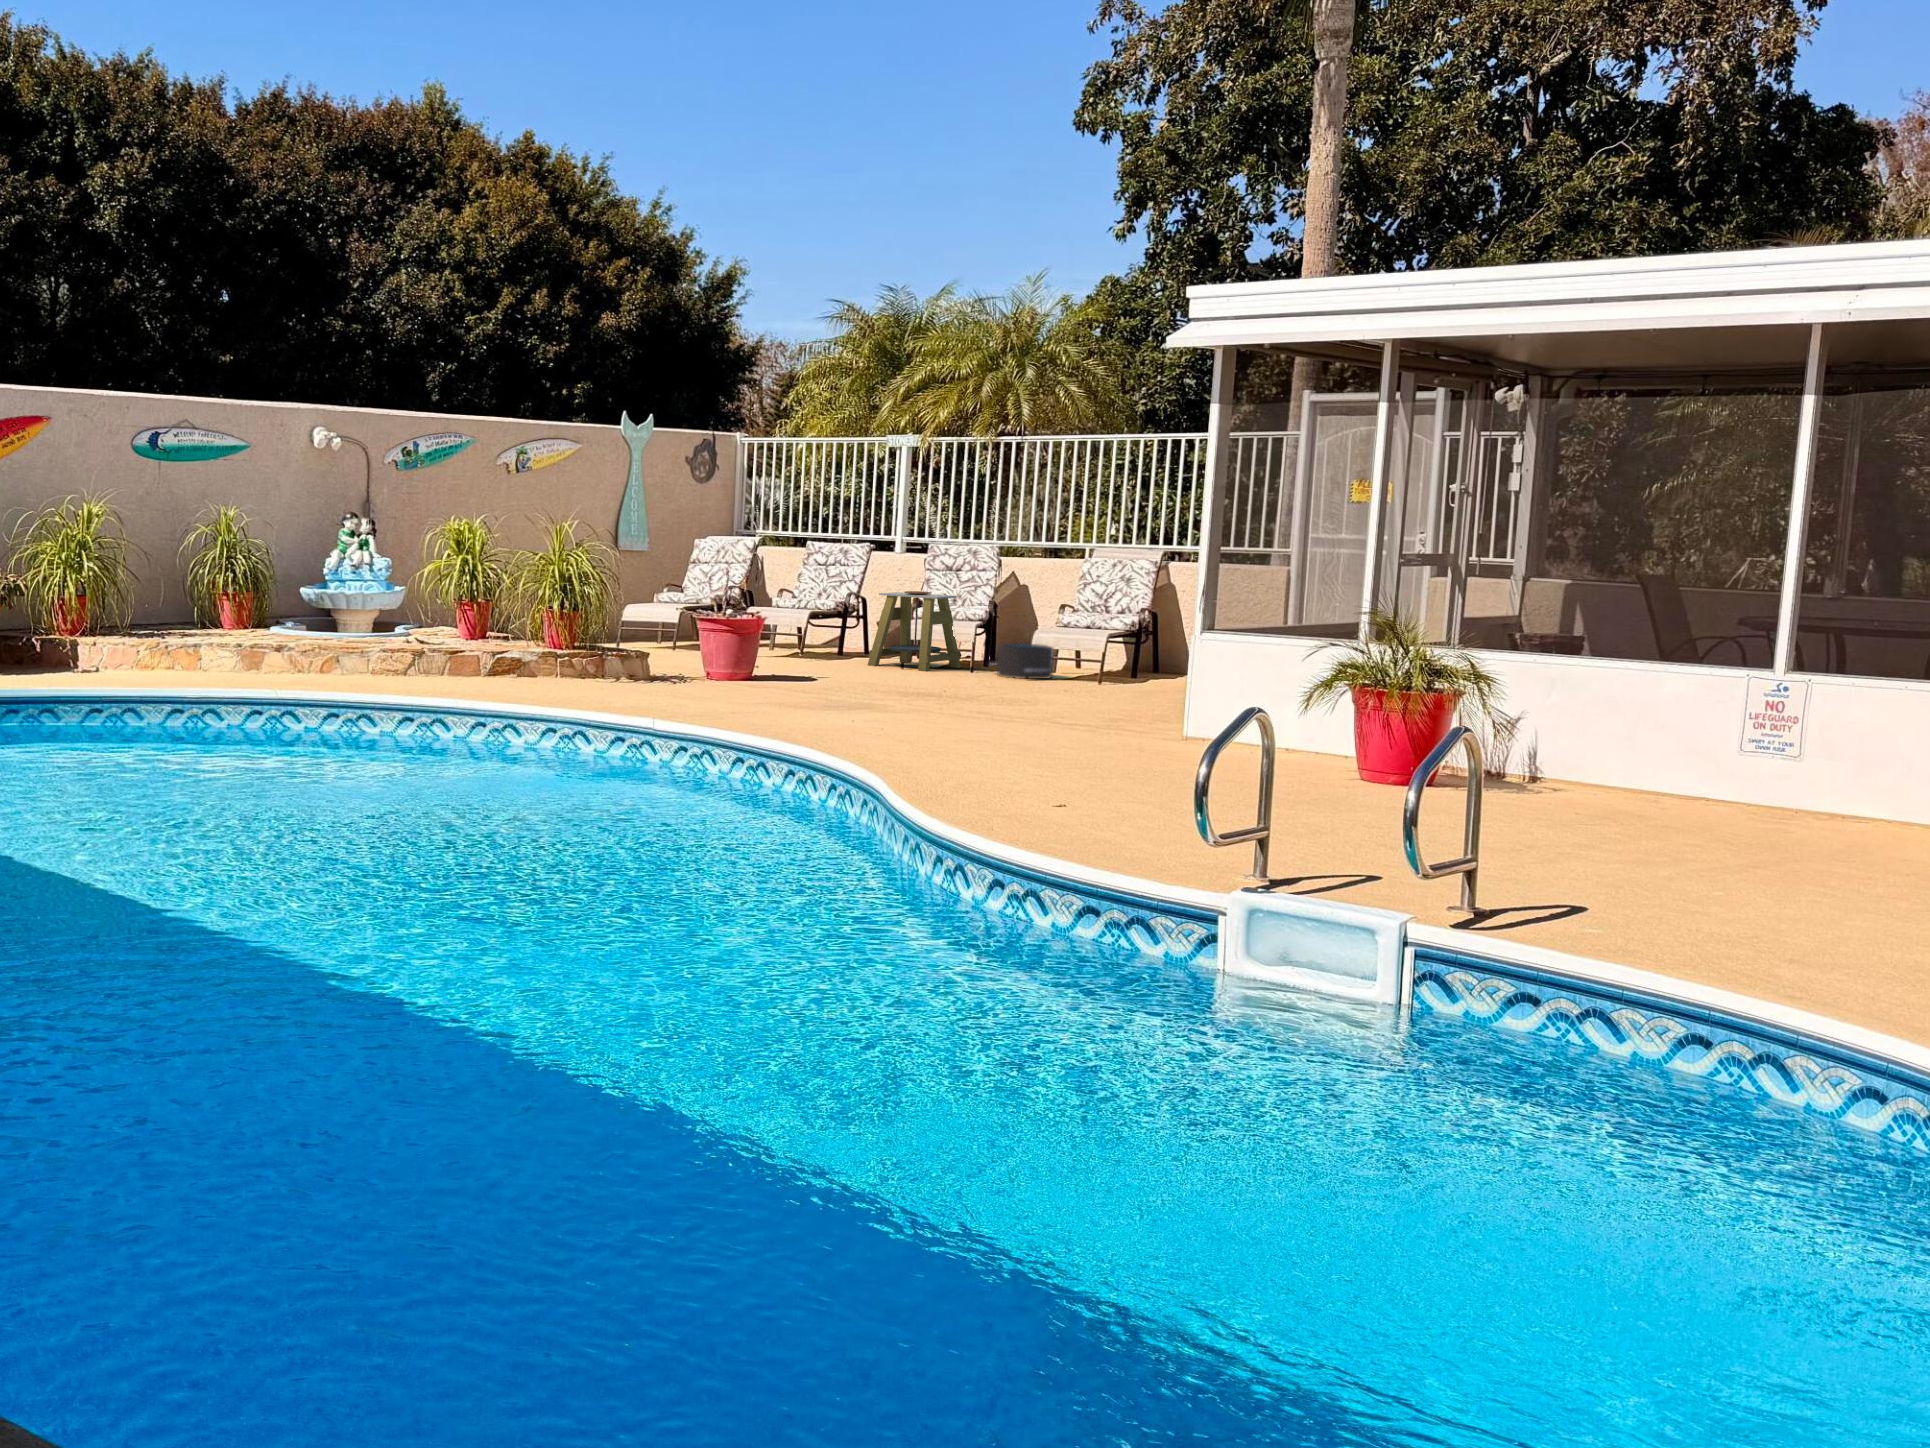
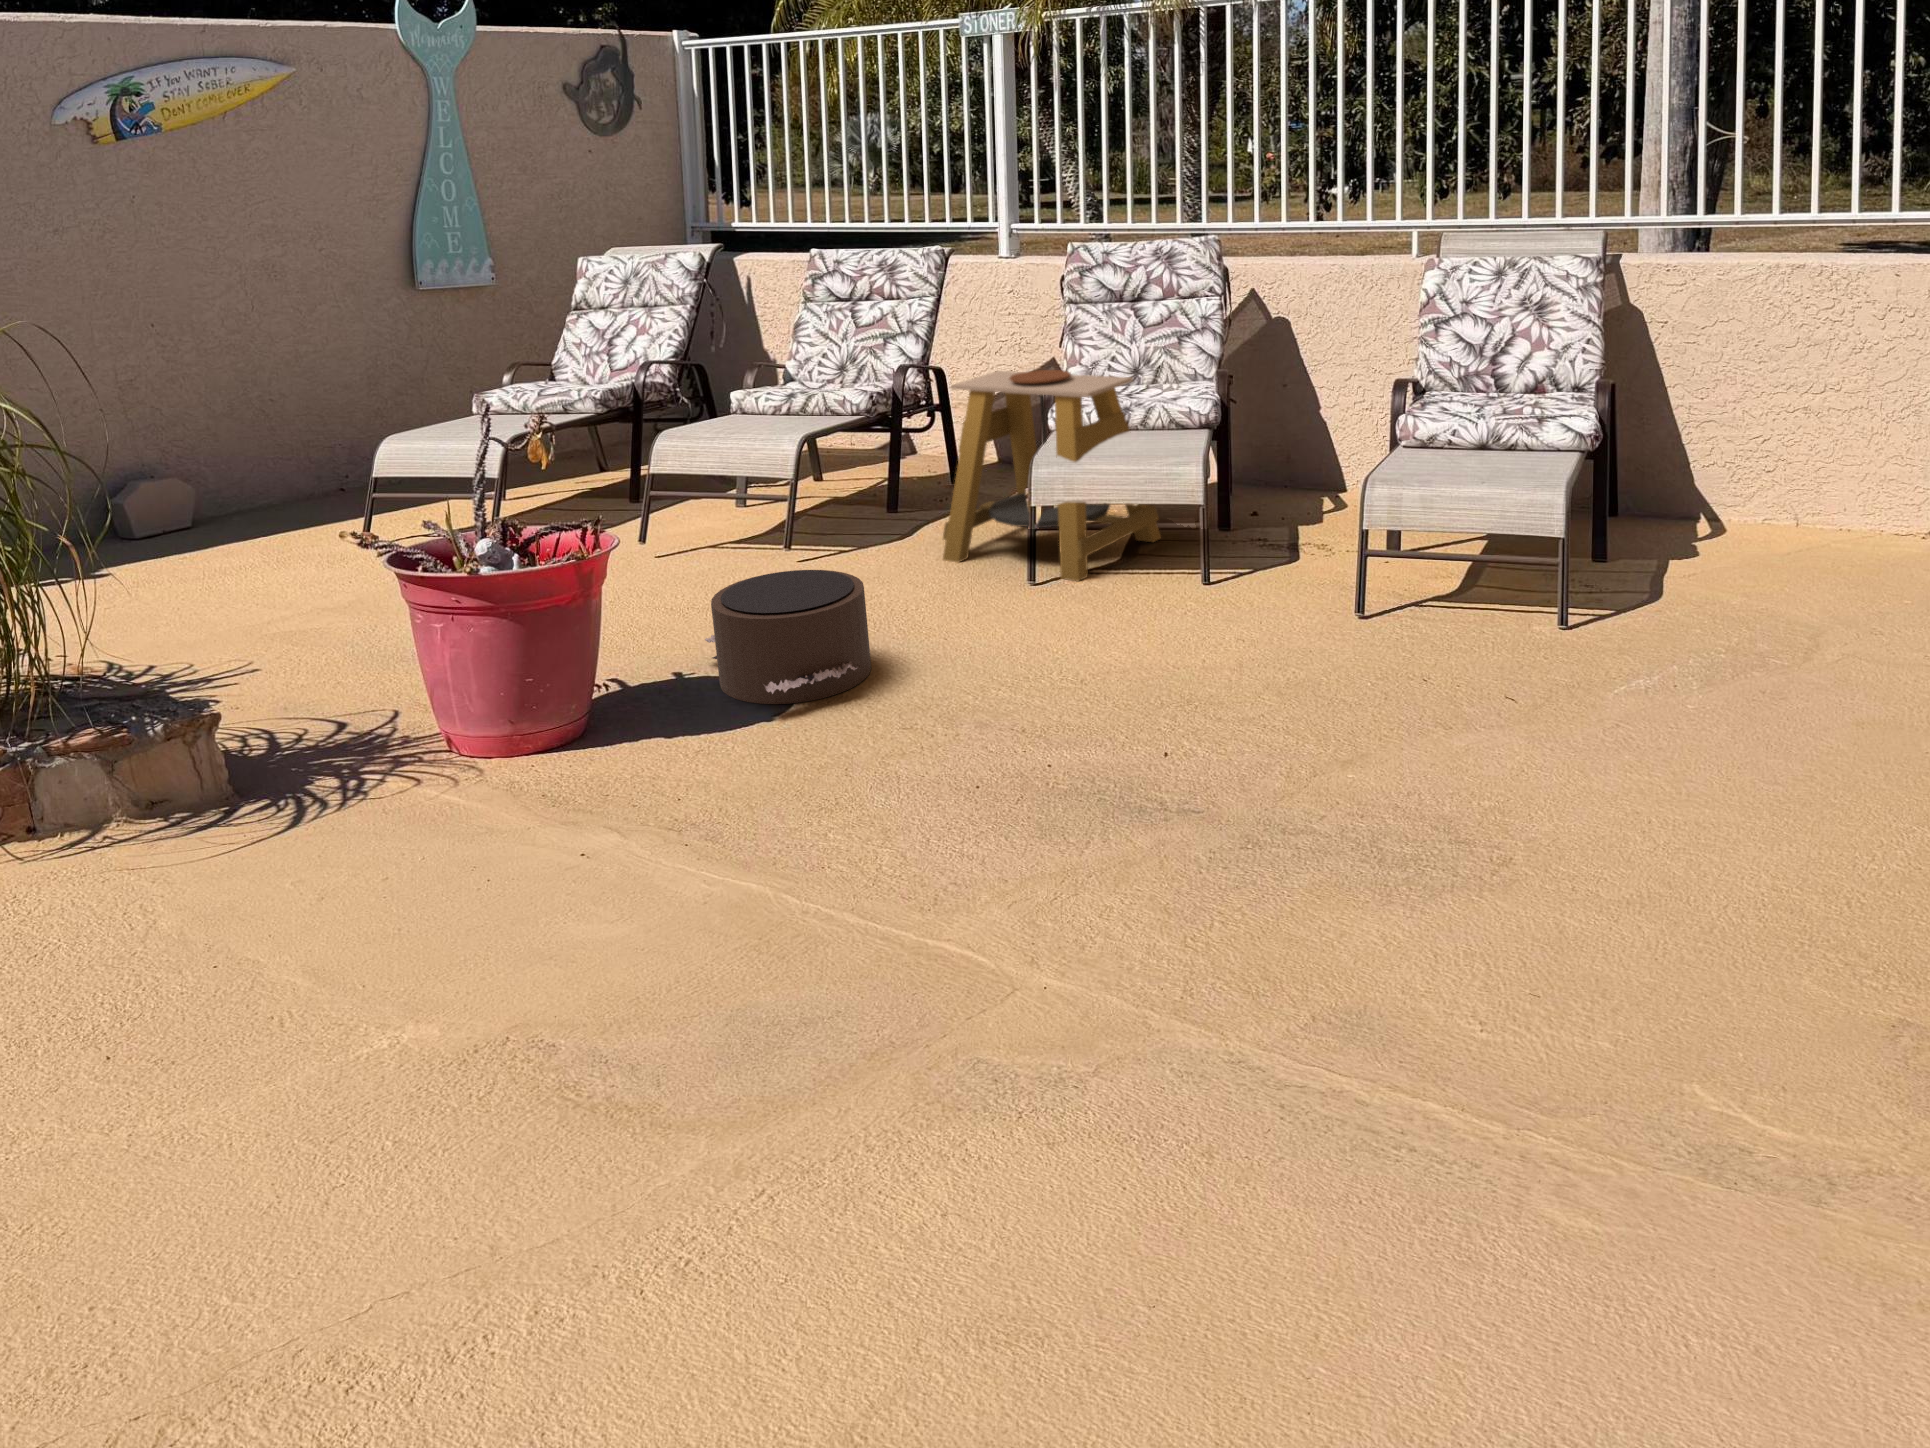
pouf: present [995,644,1054,679] -> present [705,570,871,704]

